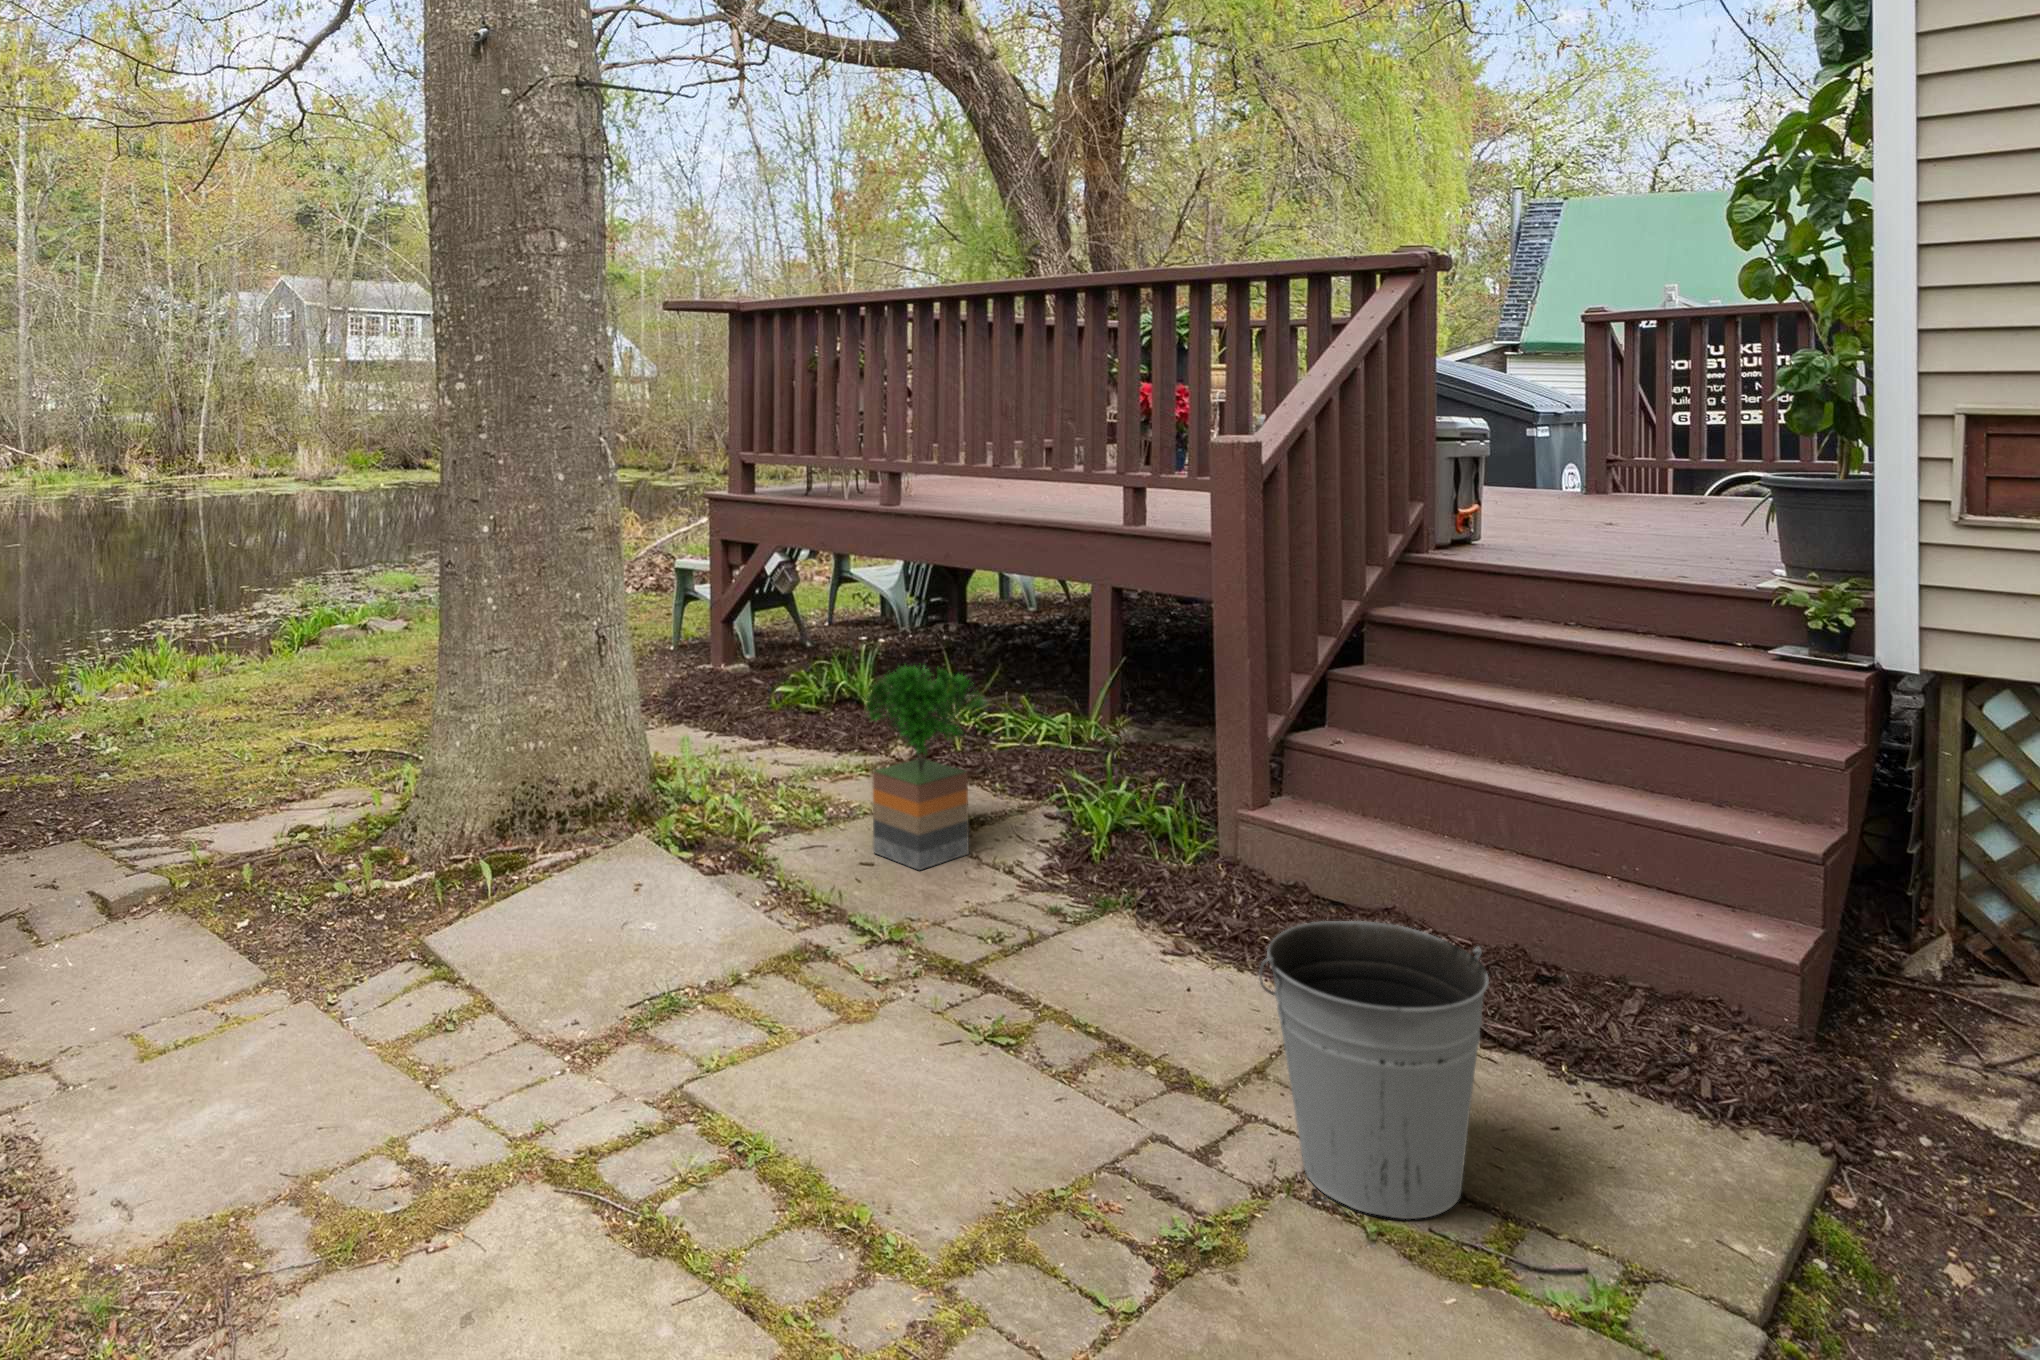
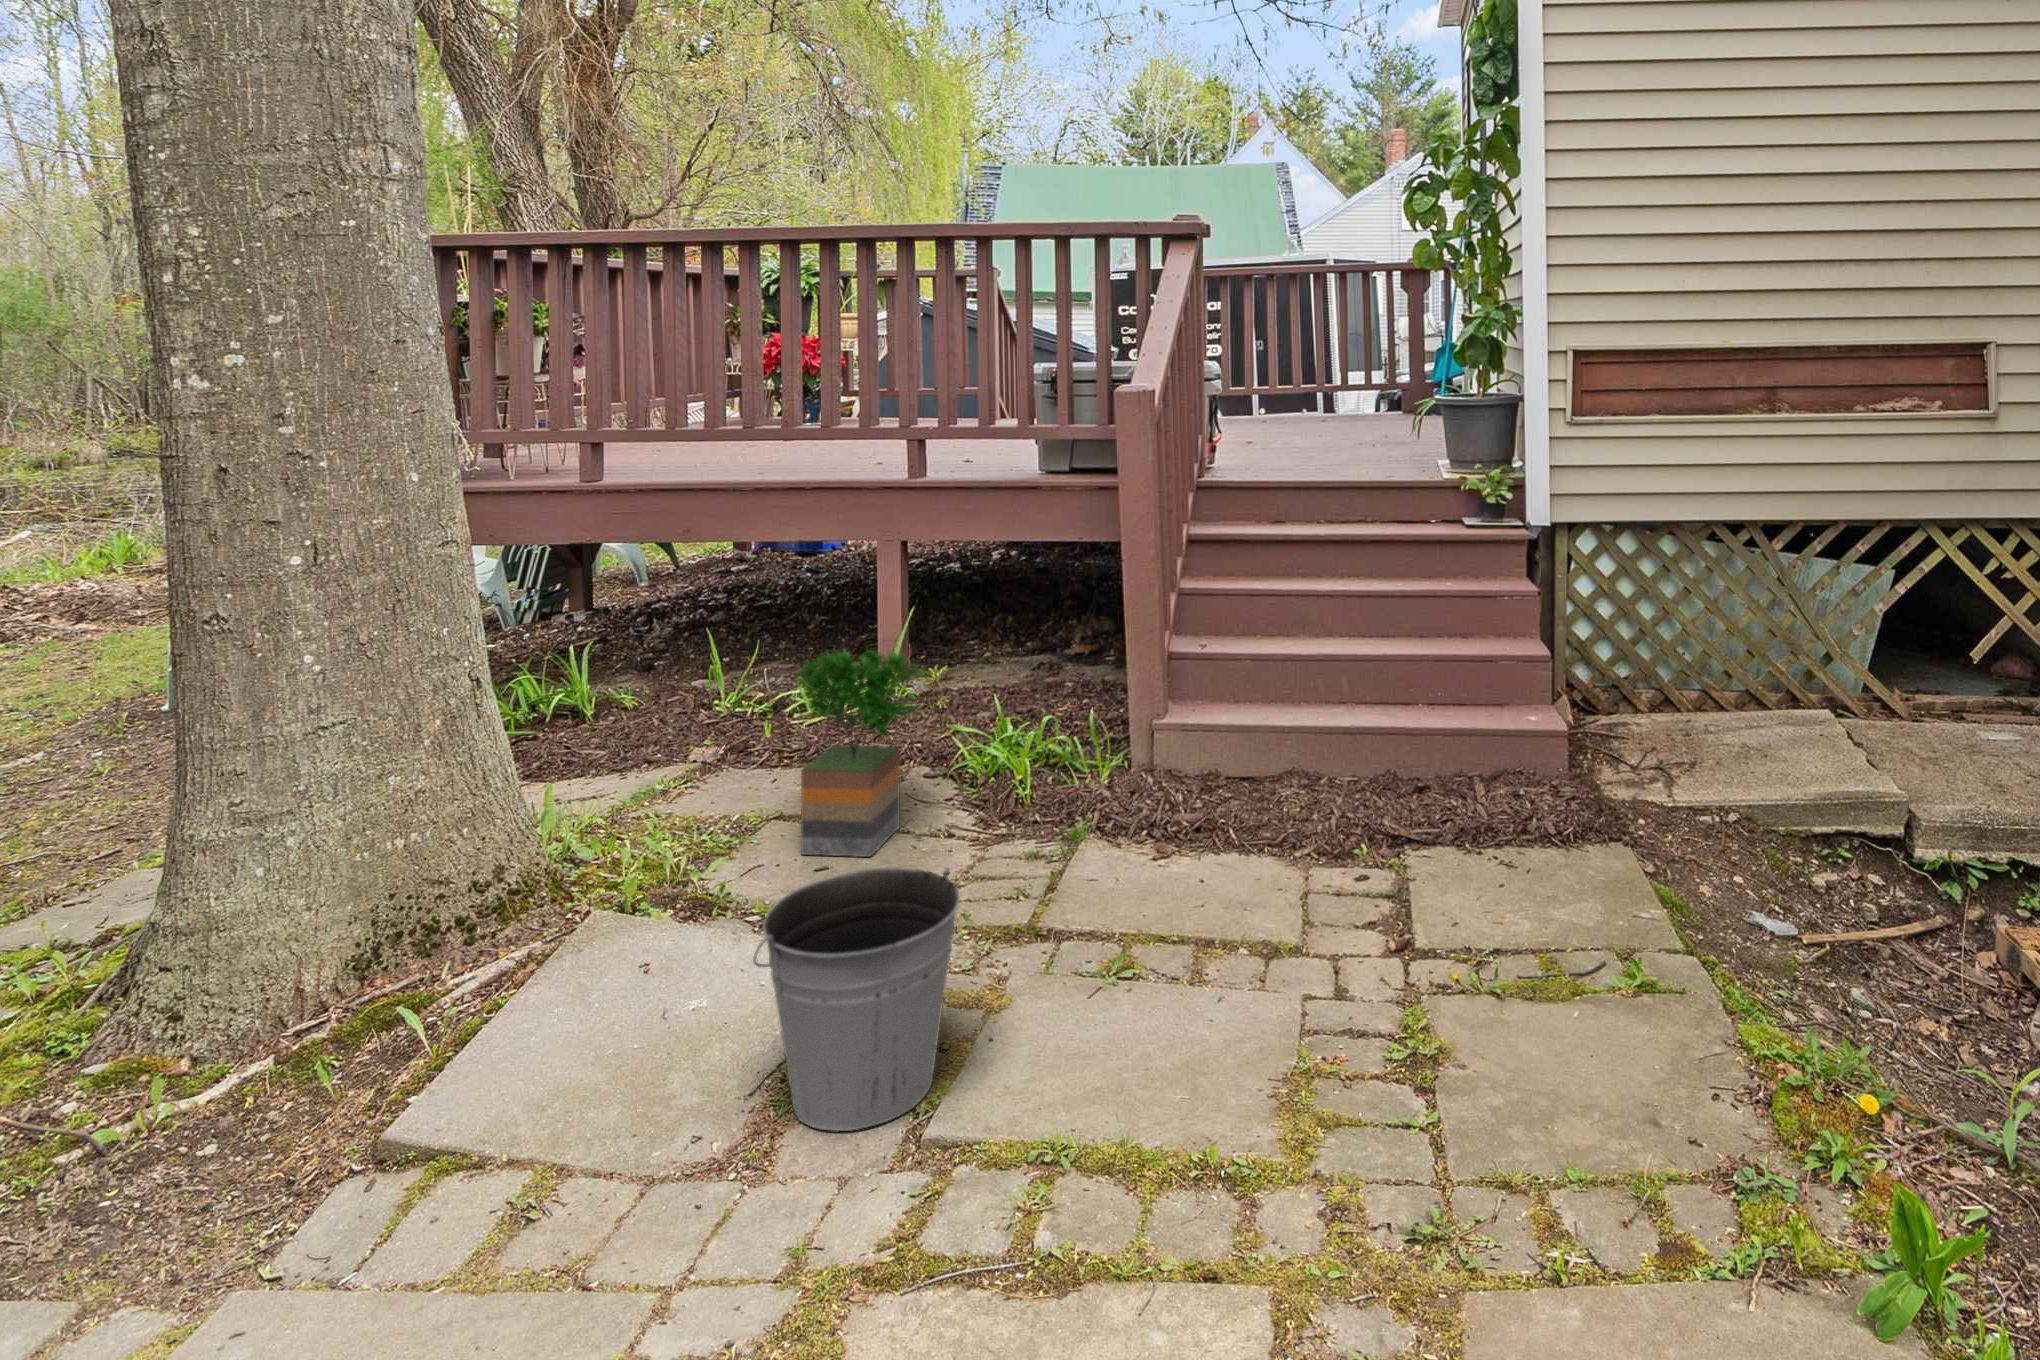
bucket: present [1259,921,1489,1219] -> present [753,867,960,1131]

